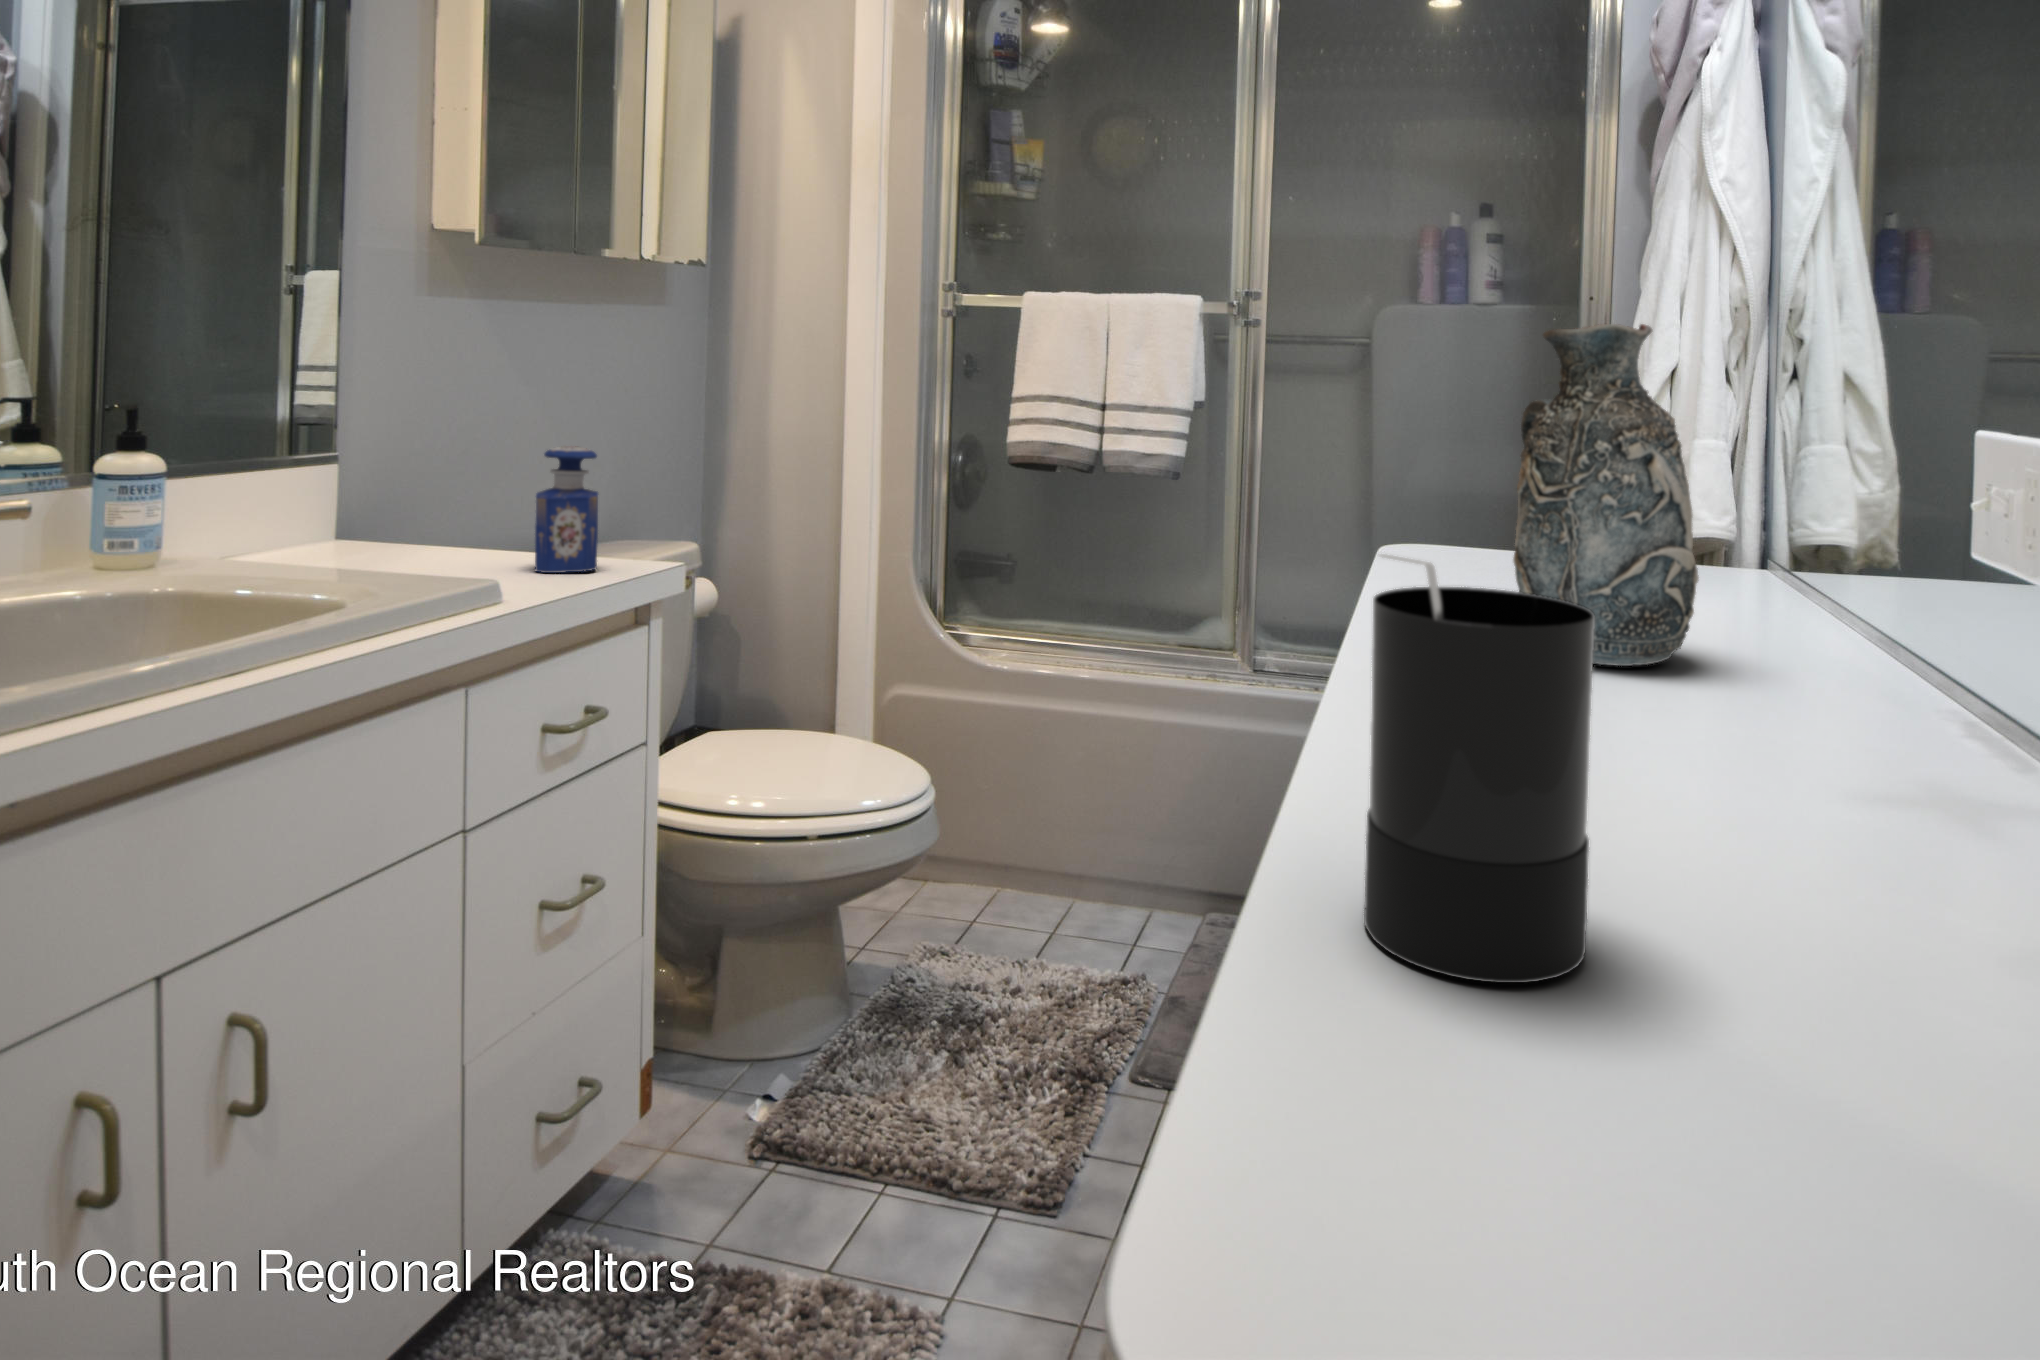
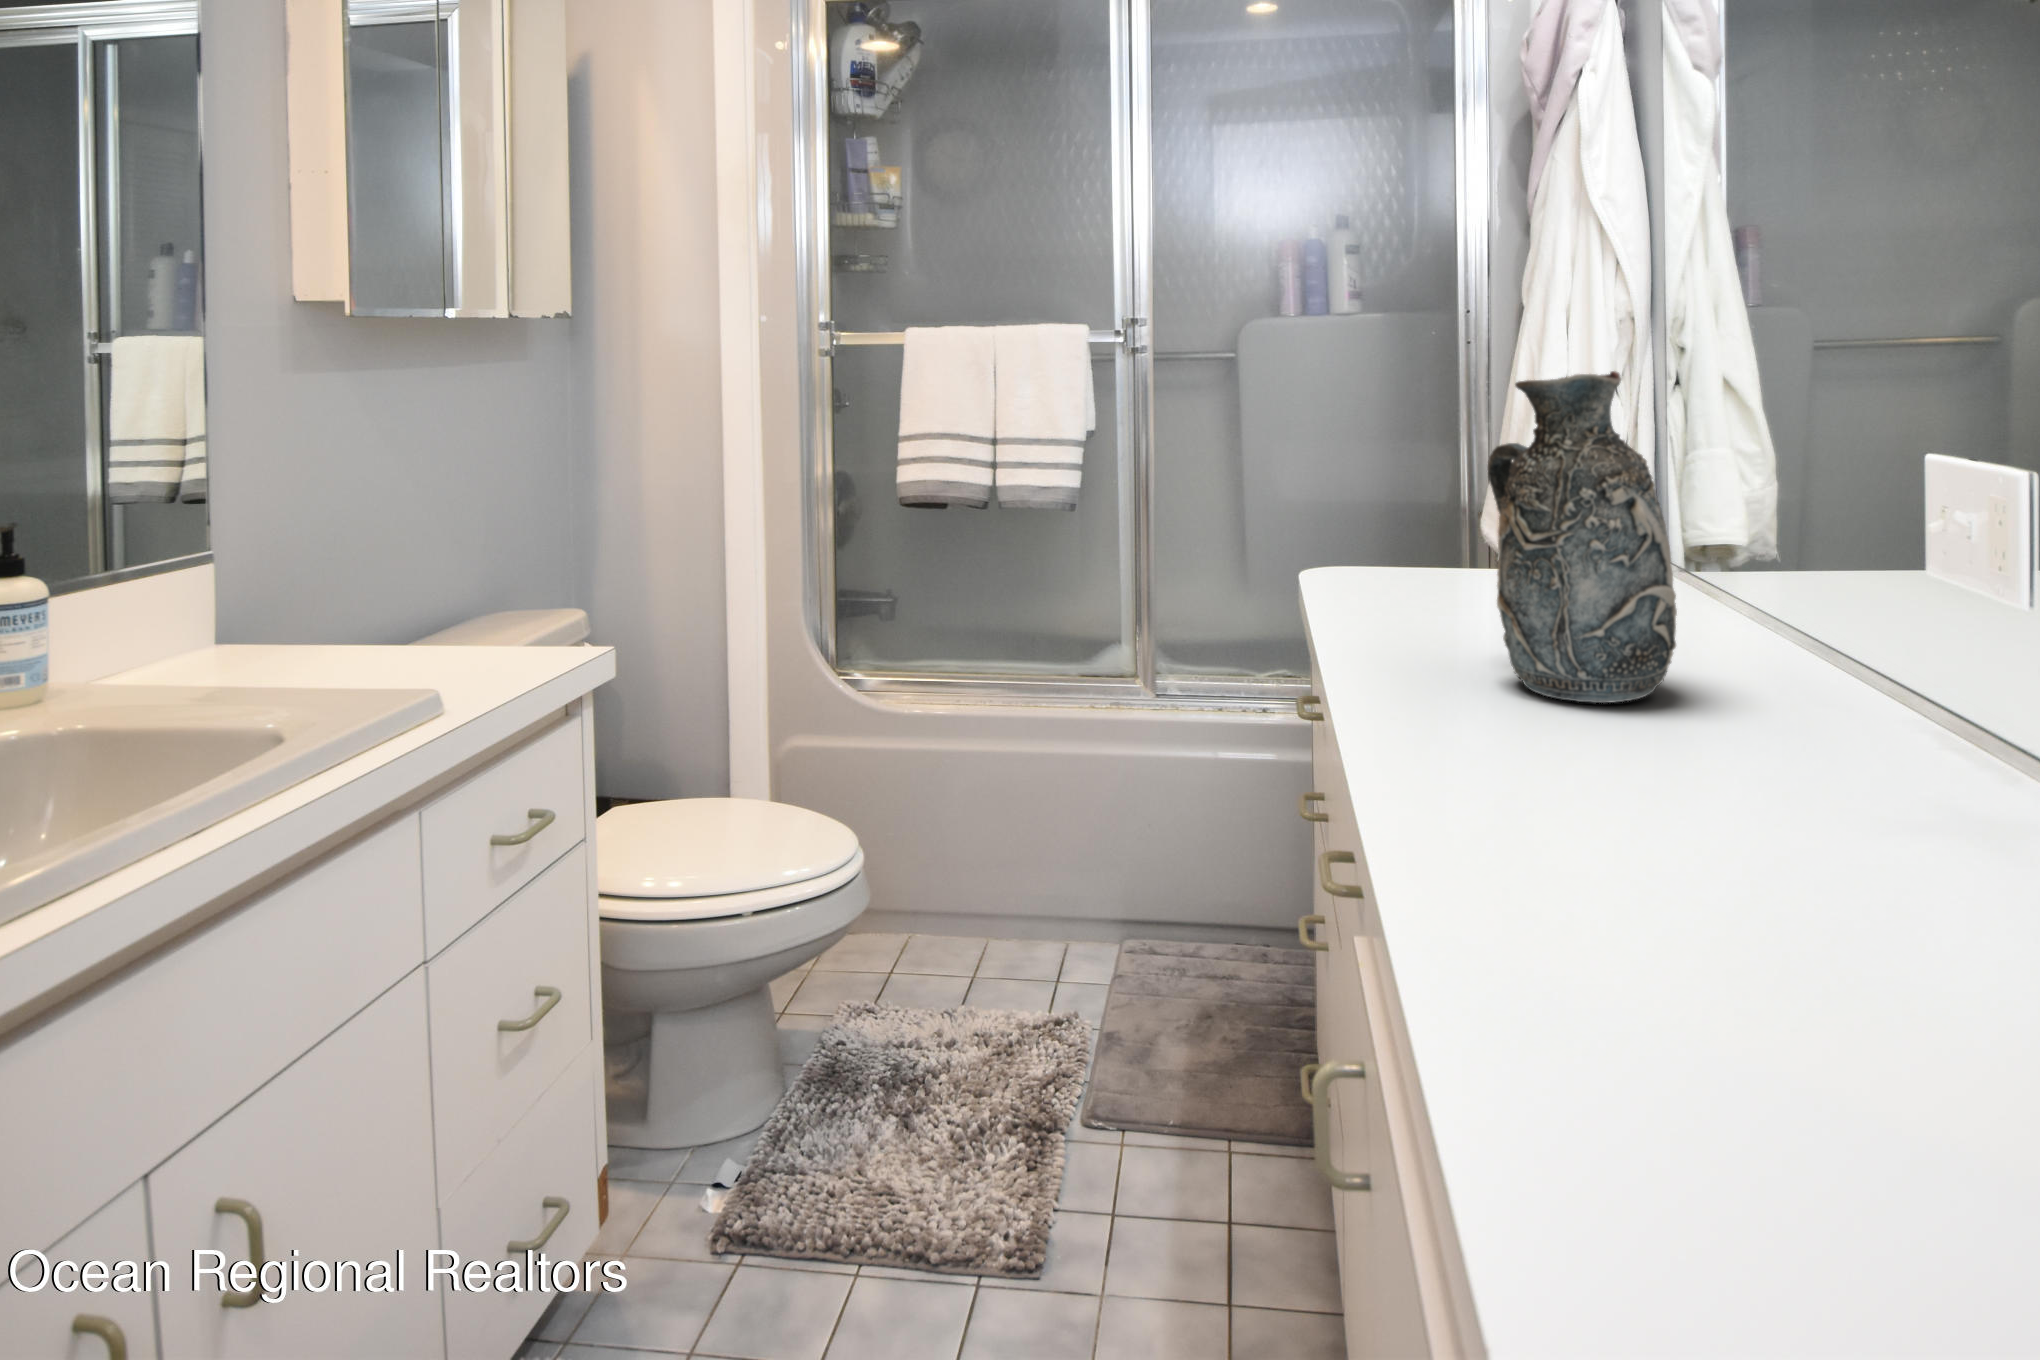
perfume bottle: present [535,446,598,573] -> none [452,534,522,670]
candle: present [1364,554,1595,983] -> none [1527,668,1769,1081]

